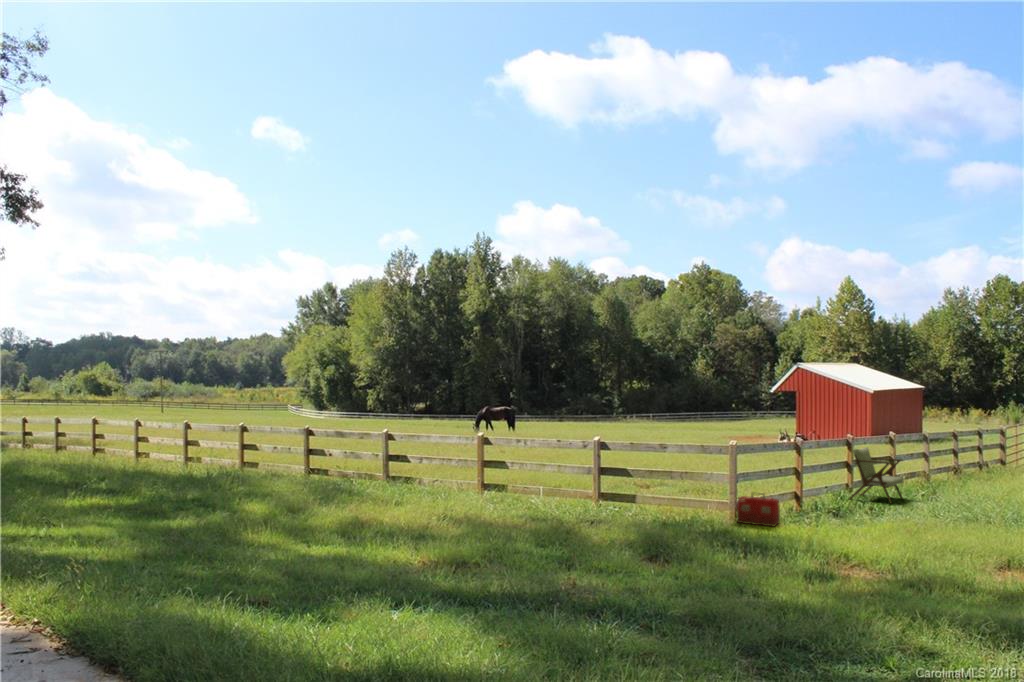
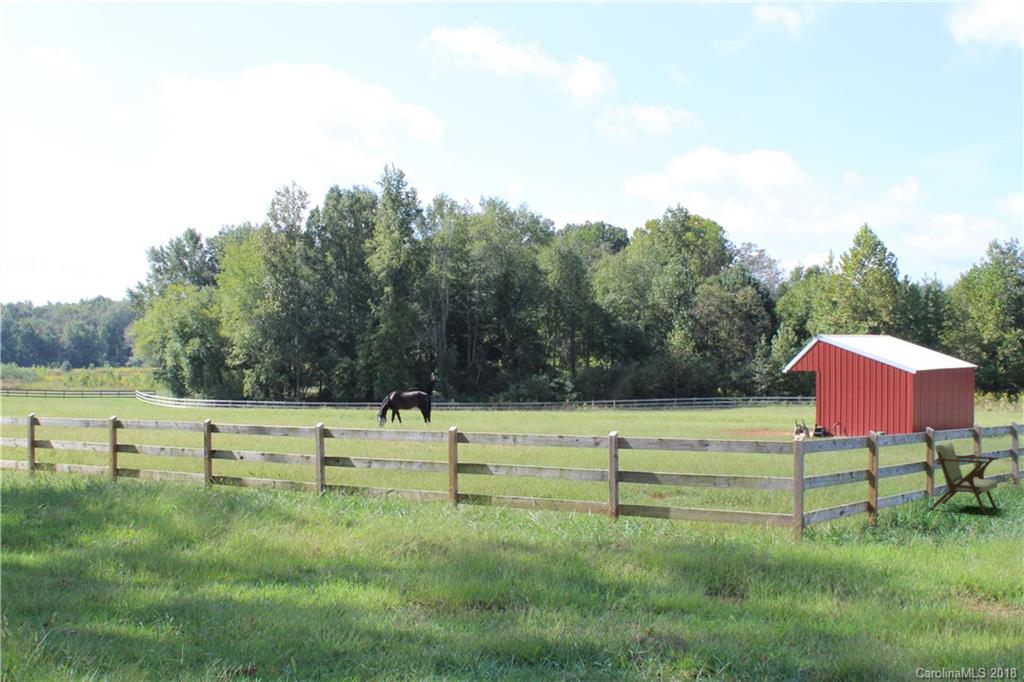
toolbox: present [737,493,780,526] -> none [804,503,859,548]

